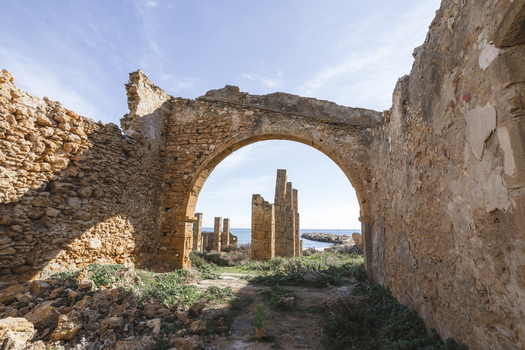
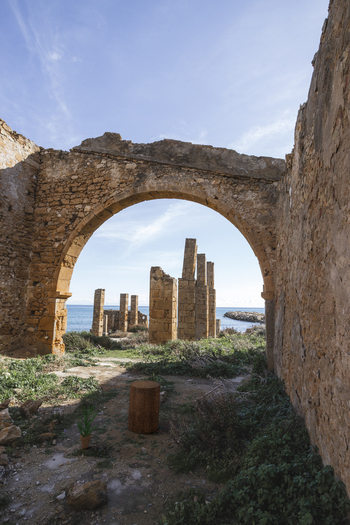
stool: none [281,287,305,328] -> present [128,380,160,434]

